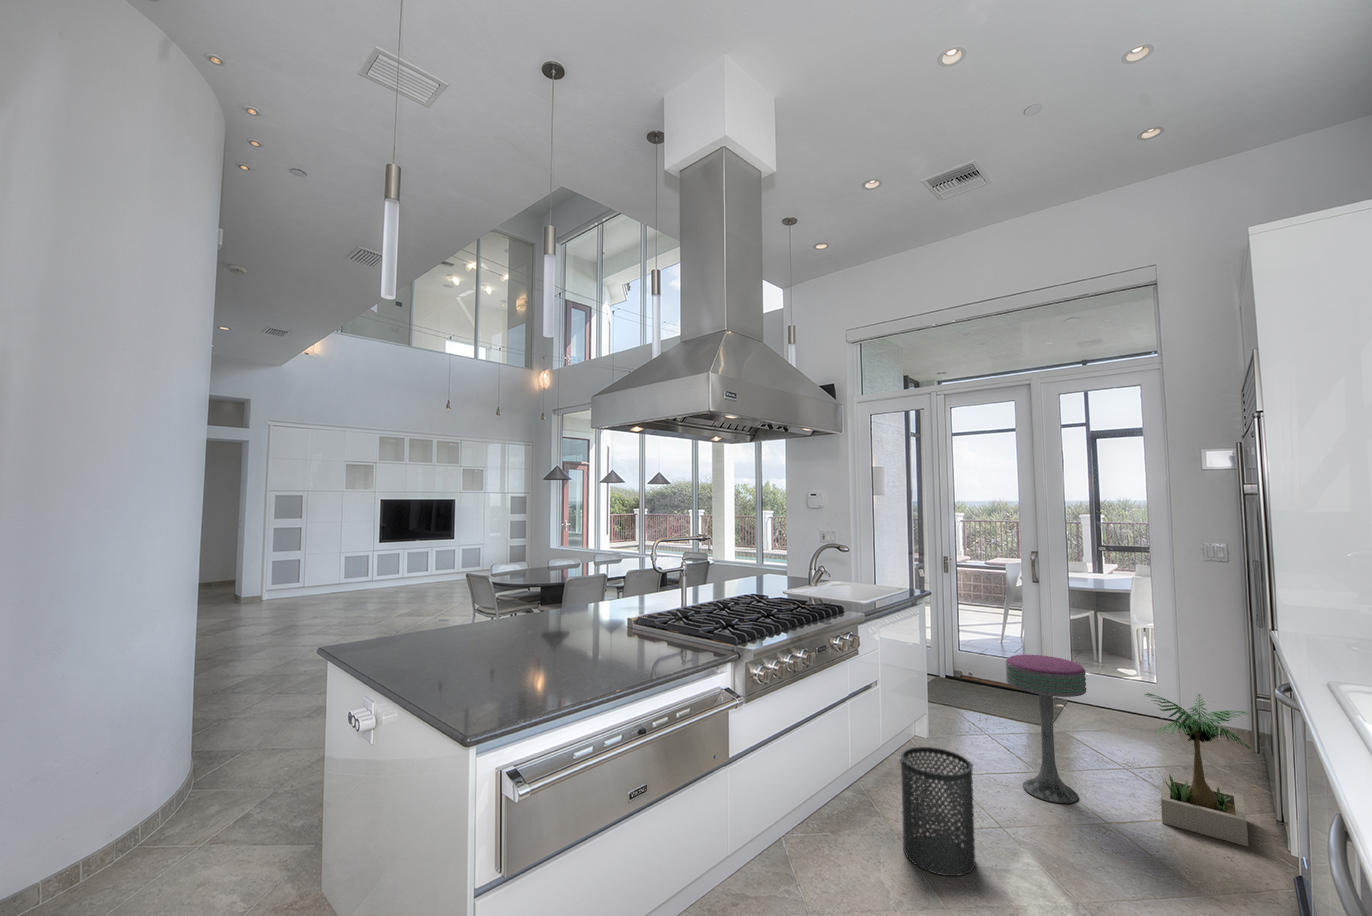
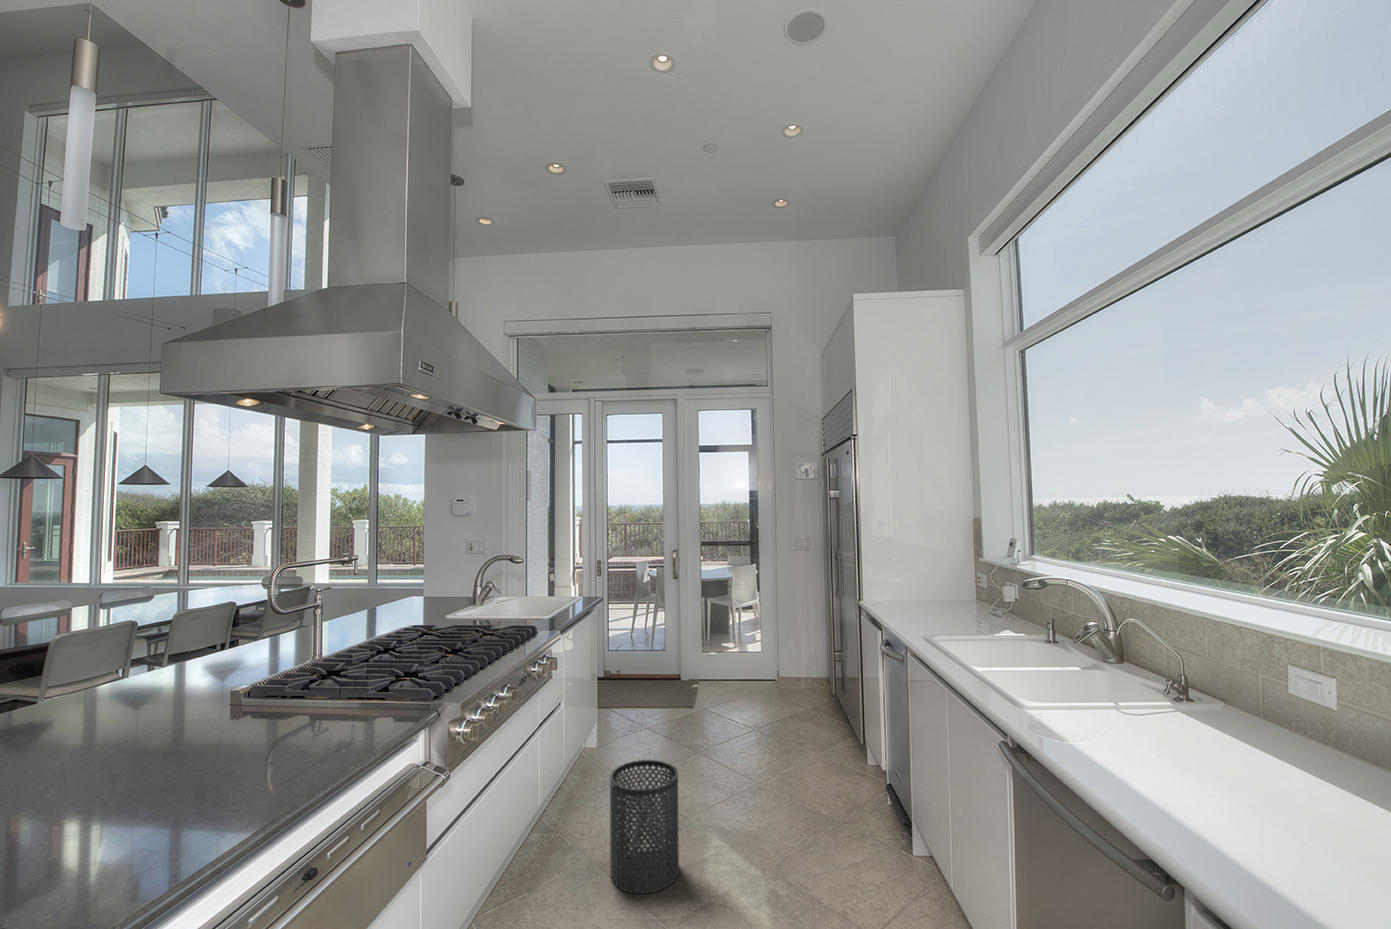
bar stool: present [1006,655,1086,803] -> none [679,646,741,780]
potted plant: present [1145,693,1250,846] -> none [773,657,851,772]

